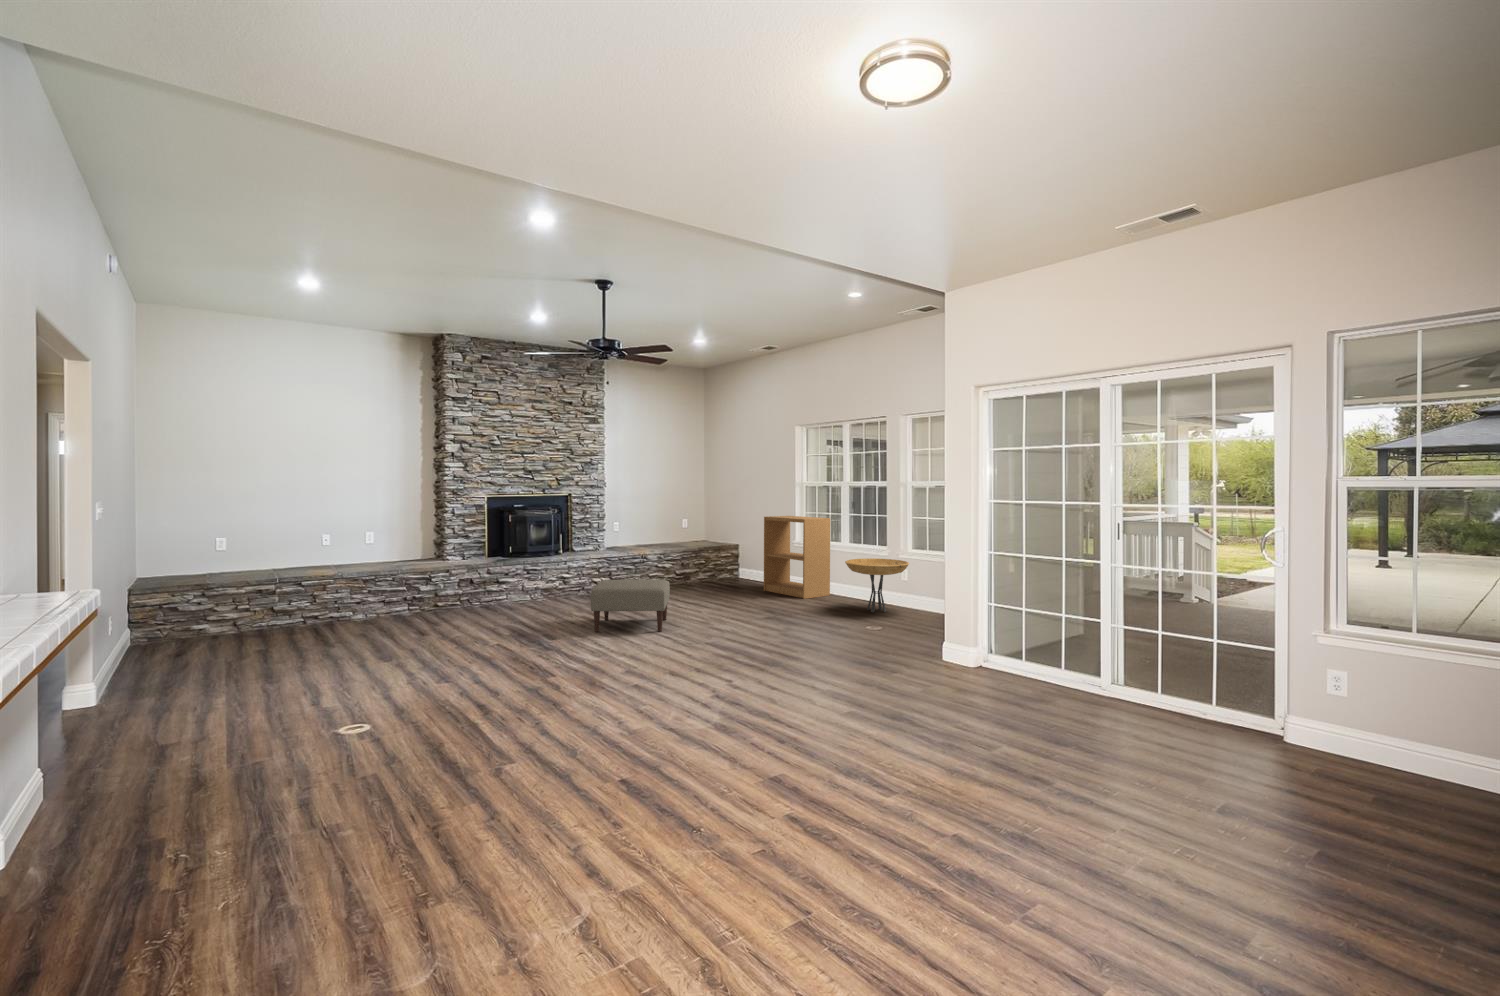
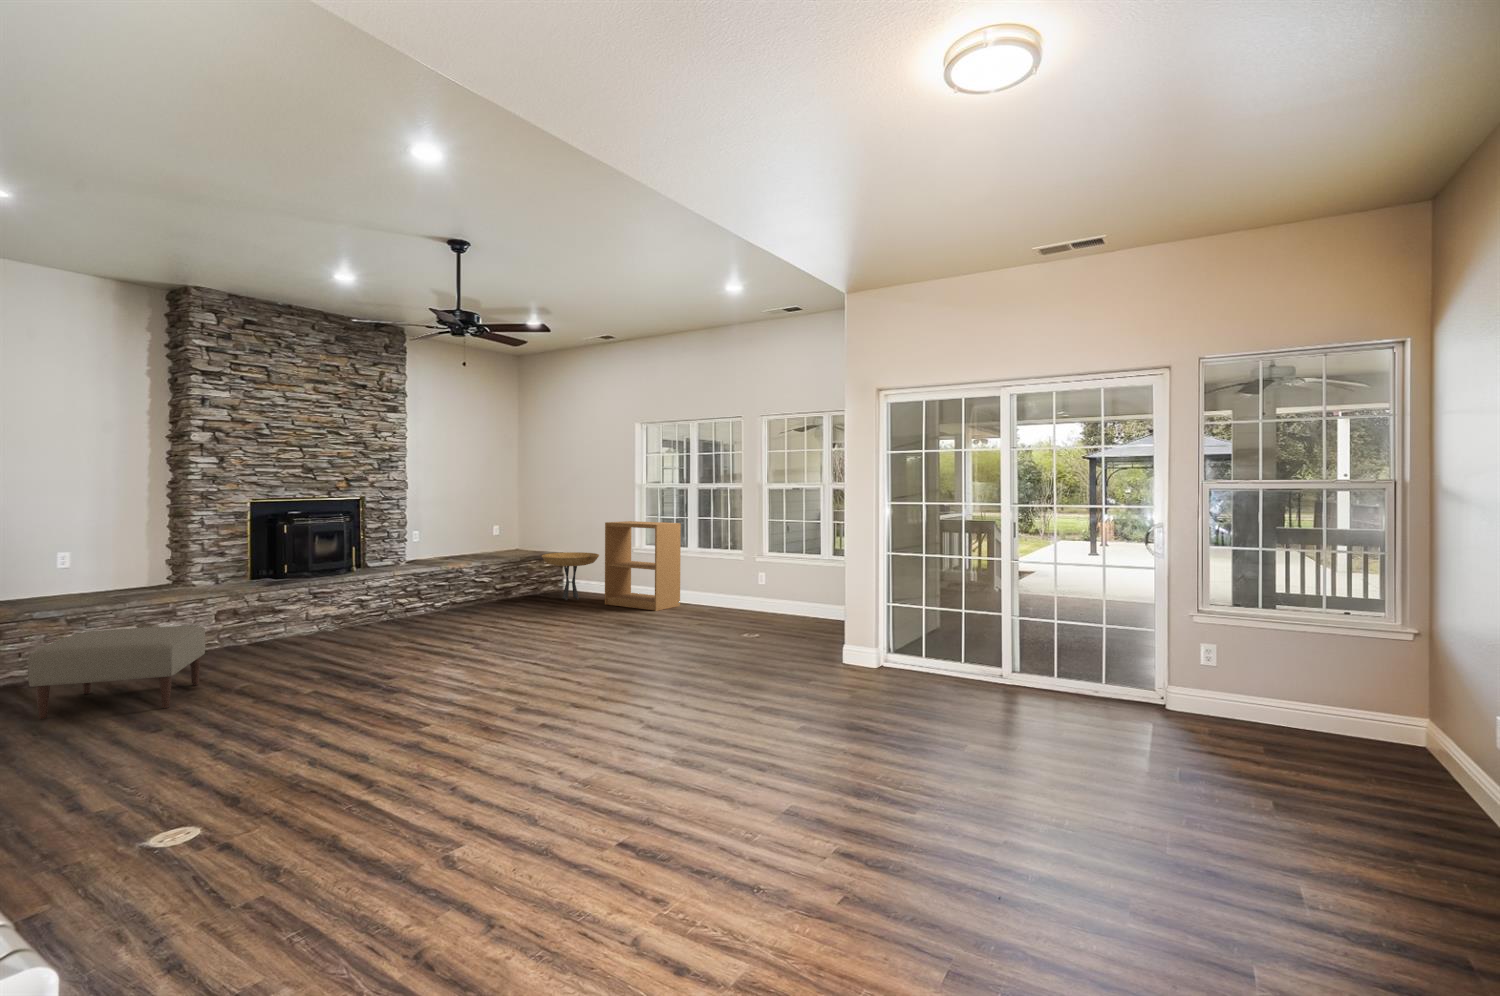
side table: present [845,558,909,612] -> present [542,552,599,600]
ottoman: present [591,579,670,632] -> present [28,626,206,719]

